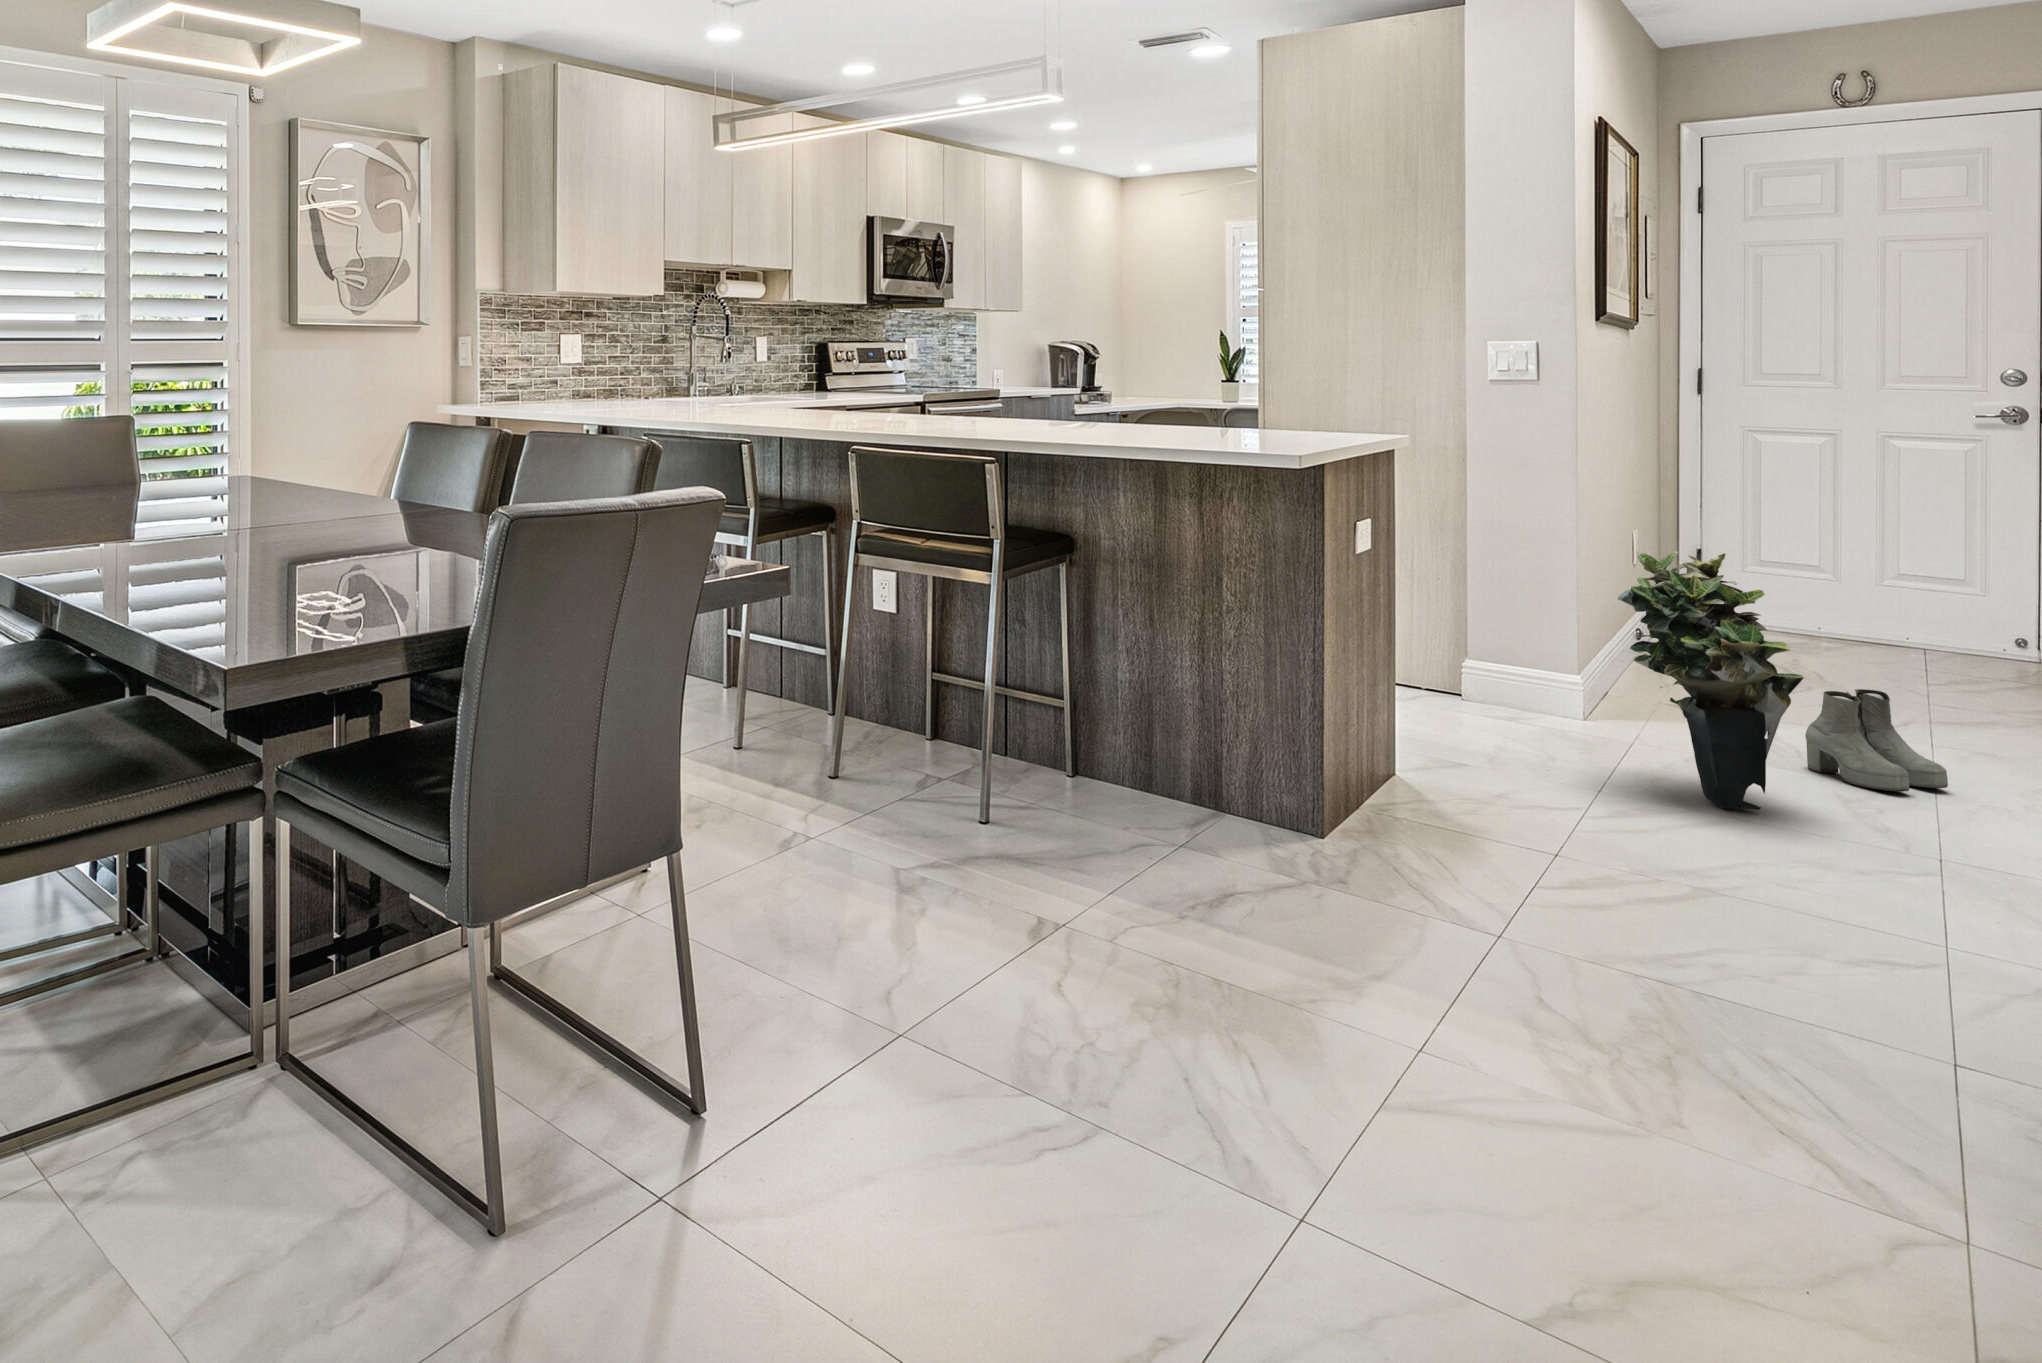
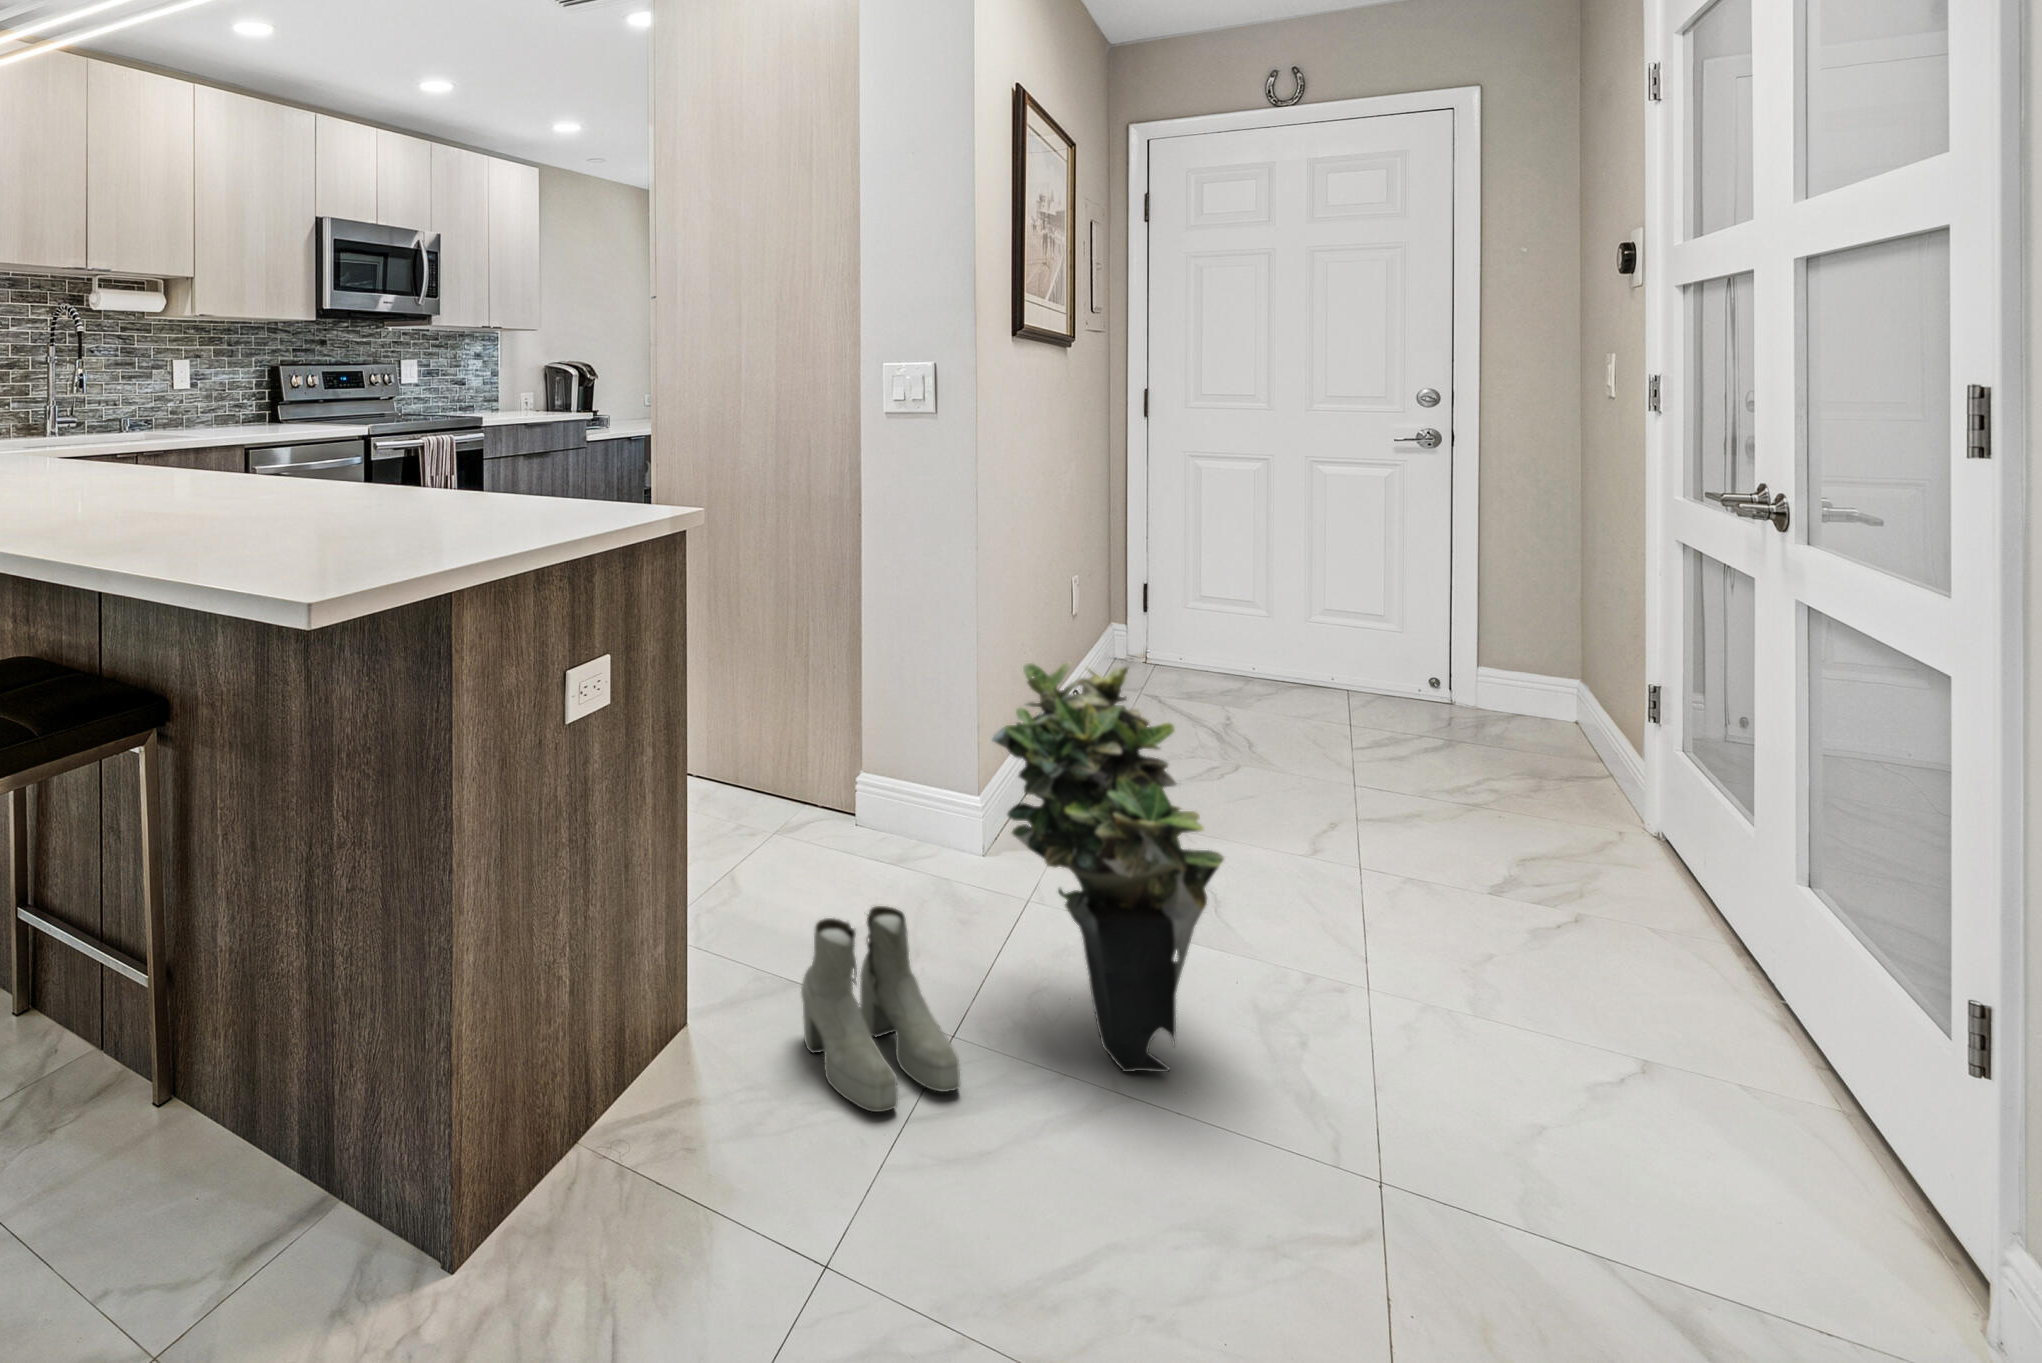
boots: present [1805,689,1948,792] -> present [801,906,960,1112]

